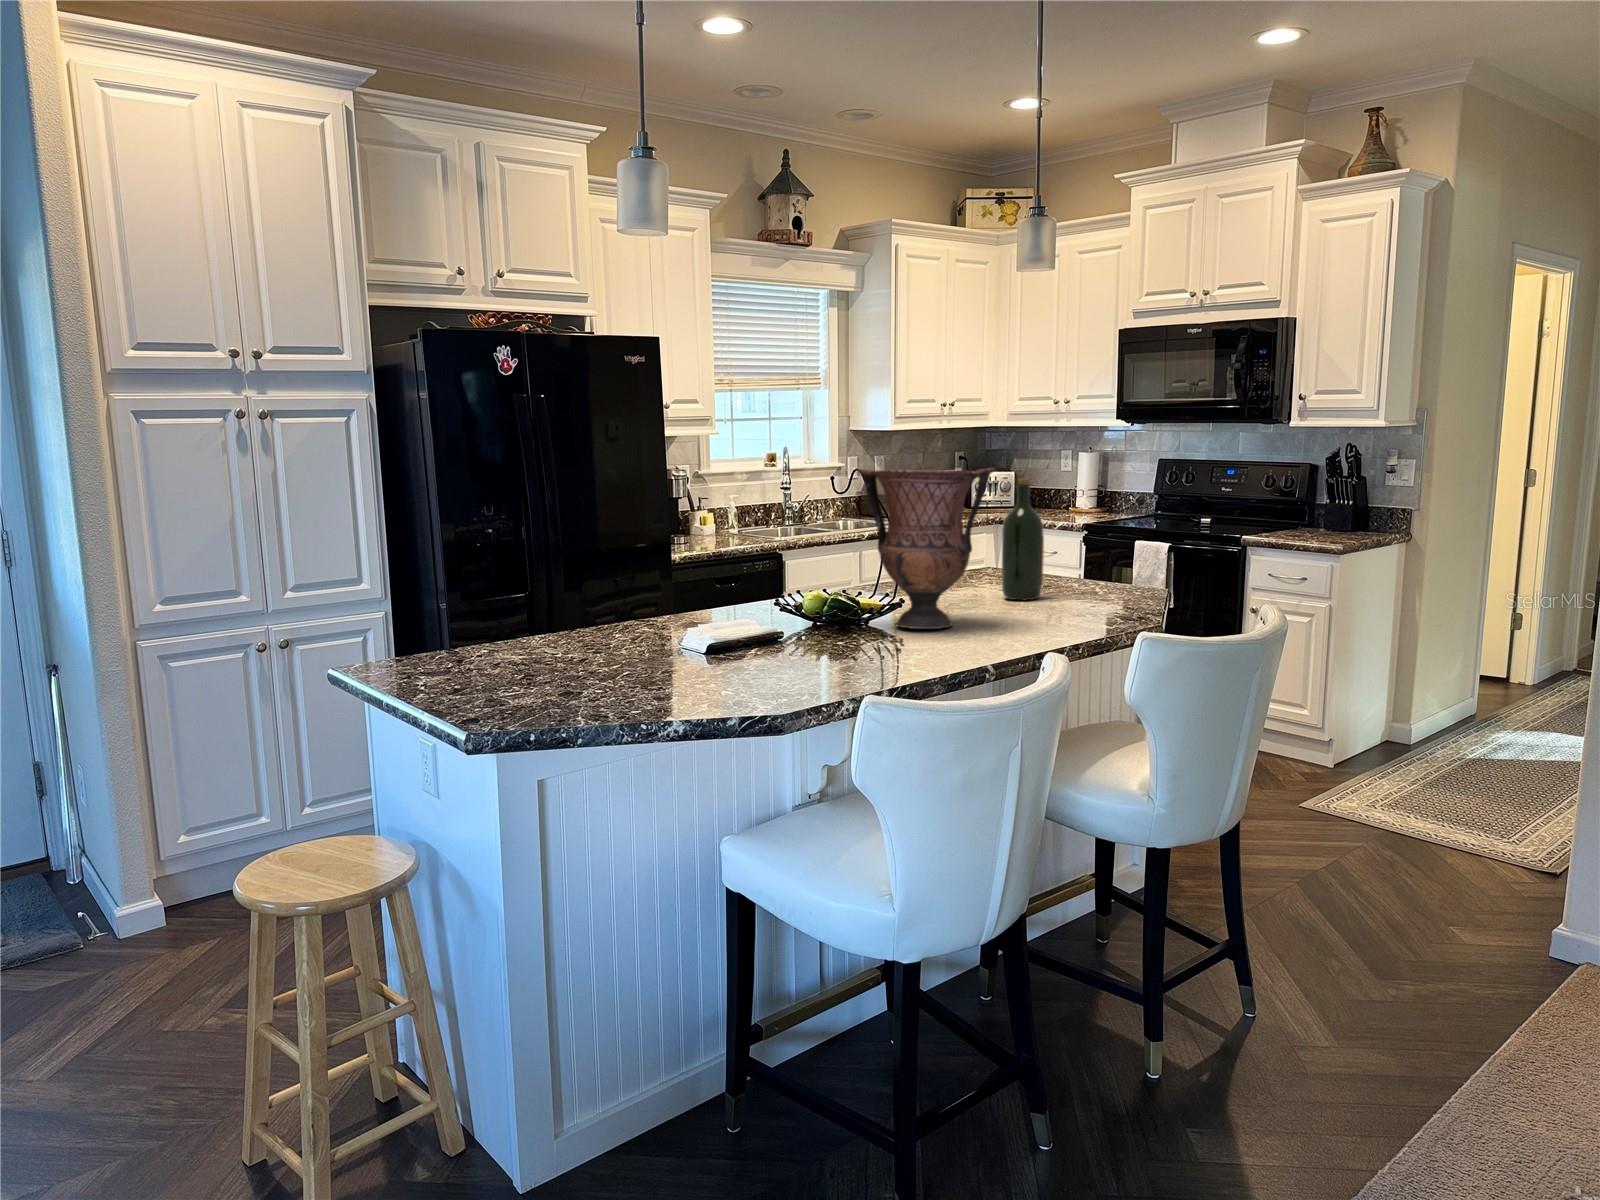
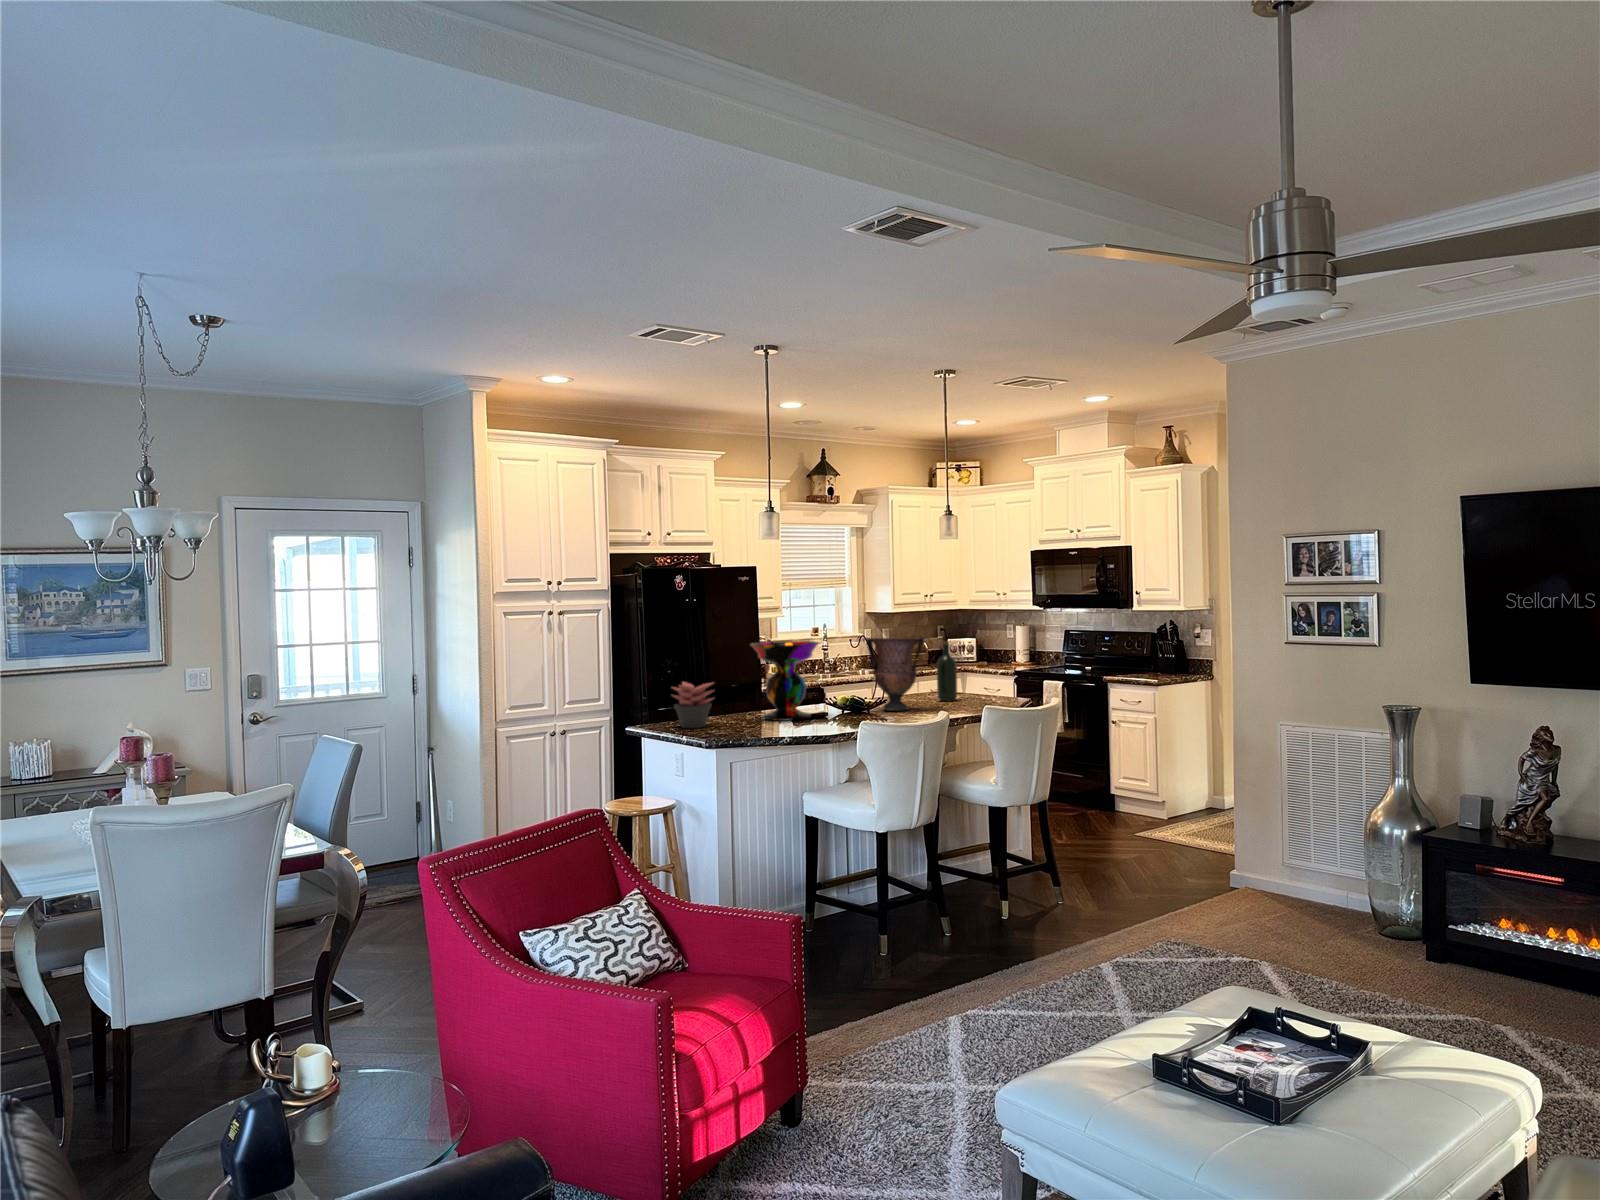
decorative bowl: none [603,475,762,654] -> present [751,641,819,721]
succulent plant: none [414,565,518,676] -> present [672,682,713,728]

